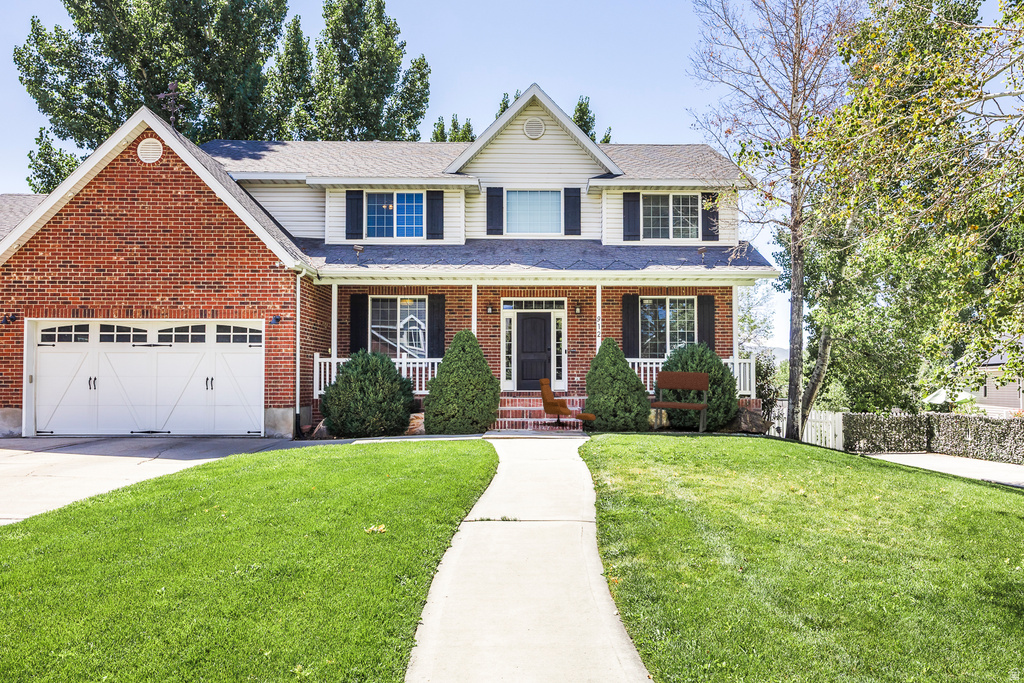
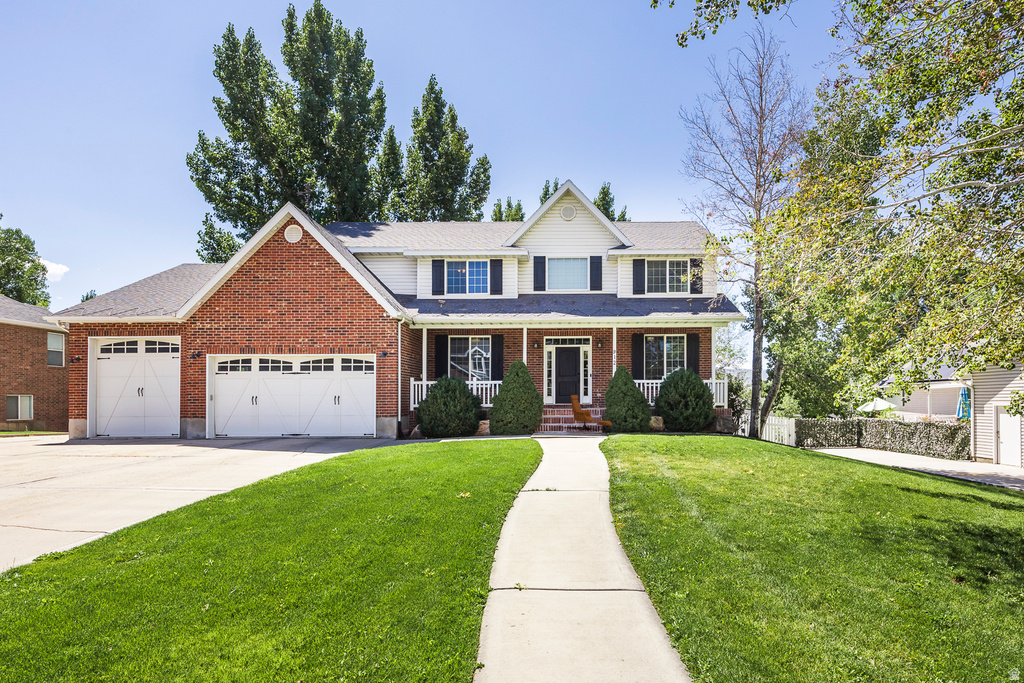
bench: present [651,371,709,432] -> none [653,390,696,435]

